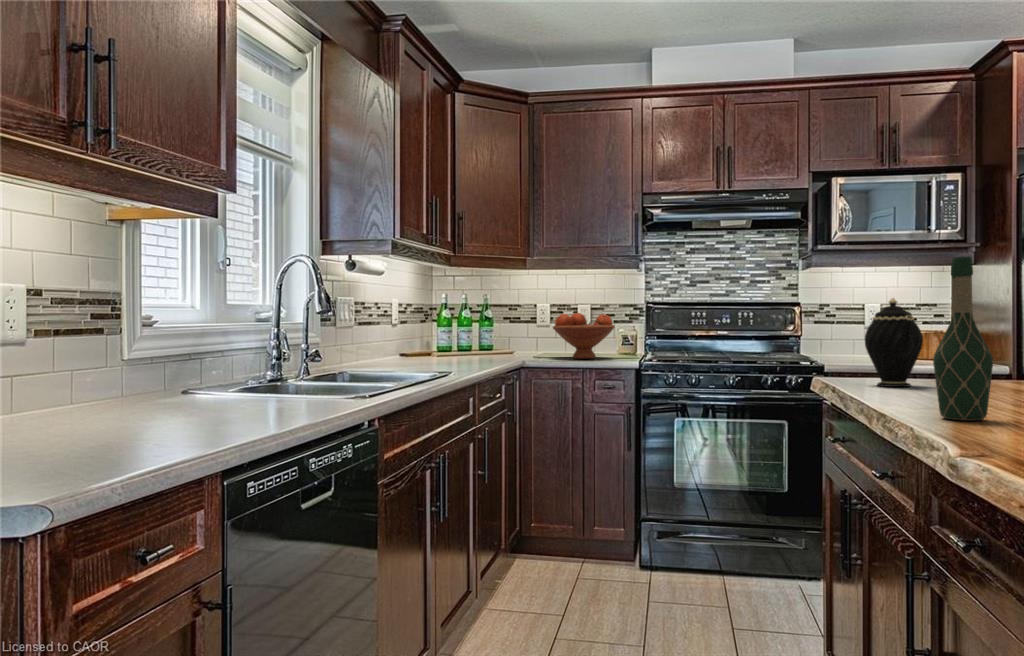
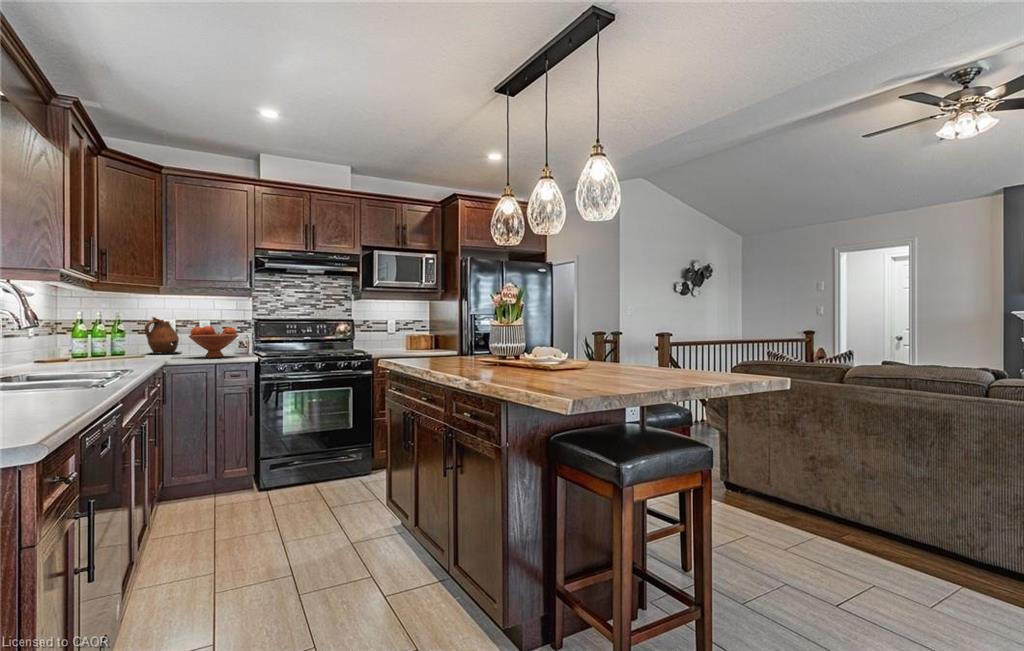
wine bottle: present [933,257,993,420] -> none [454,302,476,374]
teapot: present [865,298,923,387] -> none [407,319,434,364]
ceramic pitcher: none [513,301,557,351] -> present [145,317,179,354]

